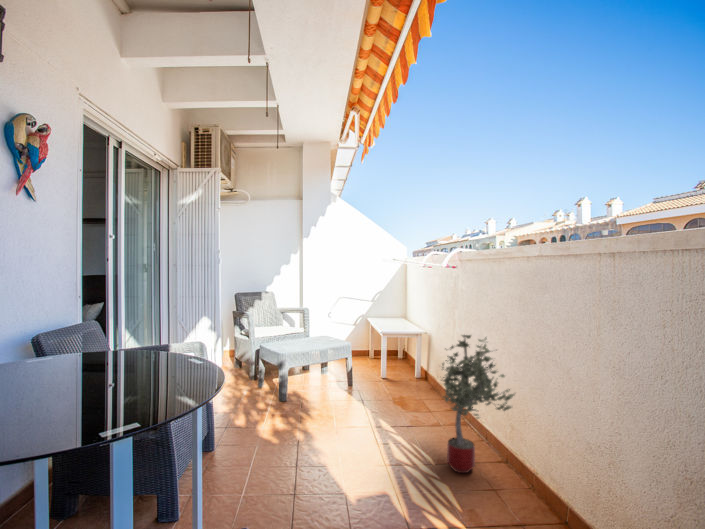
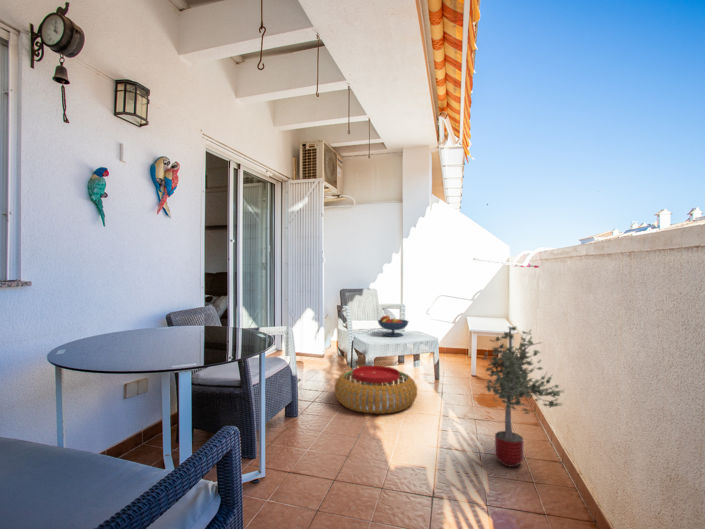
fruit bowl: none [290,322,323,345] -> present [378,315,408,337]
pouf: none [254,379,346,435] -> present [335,366,417,414]

